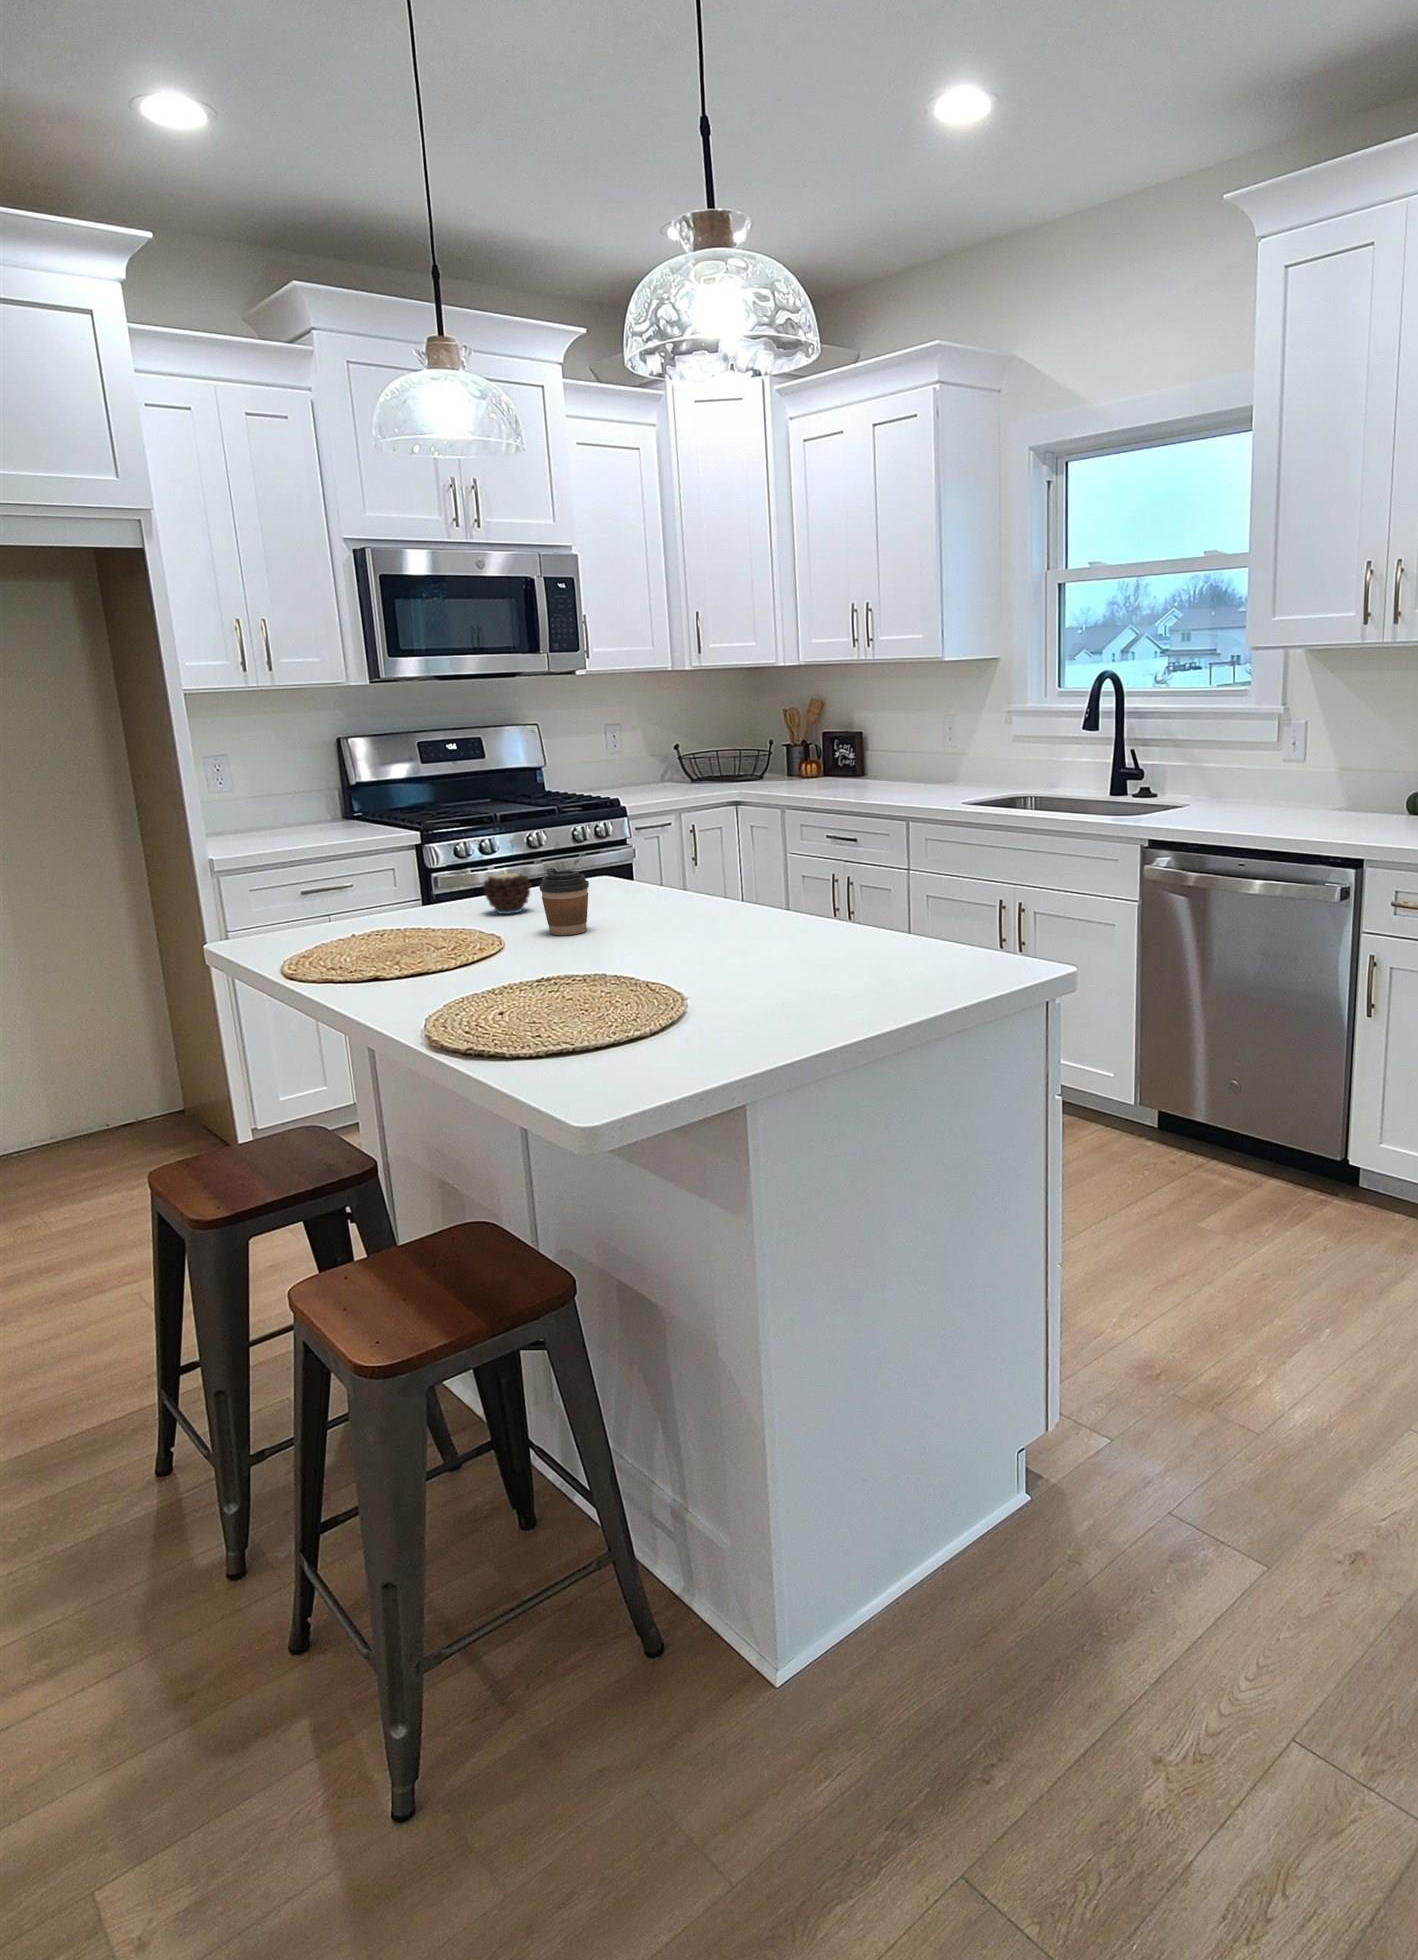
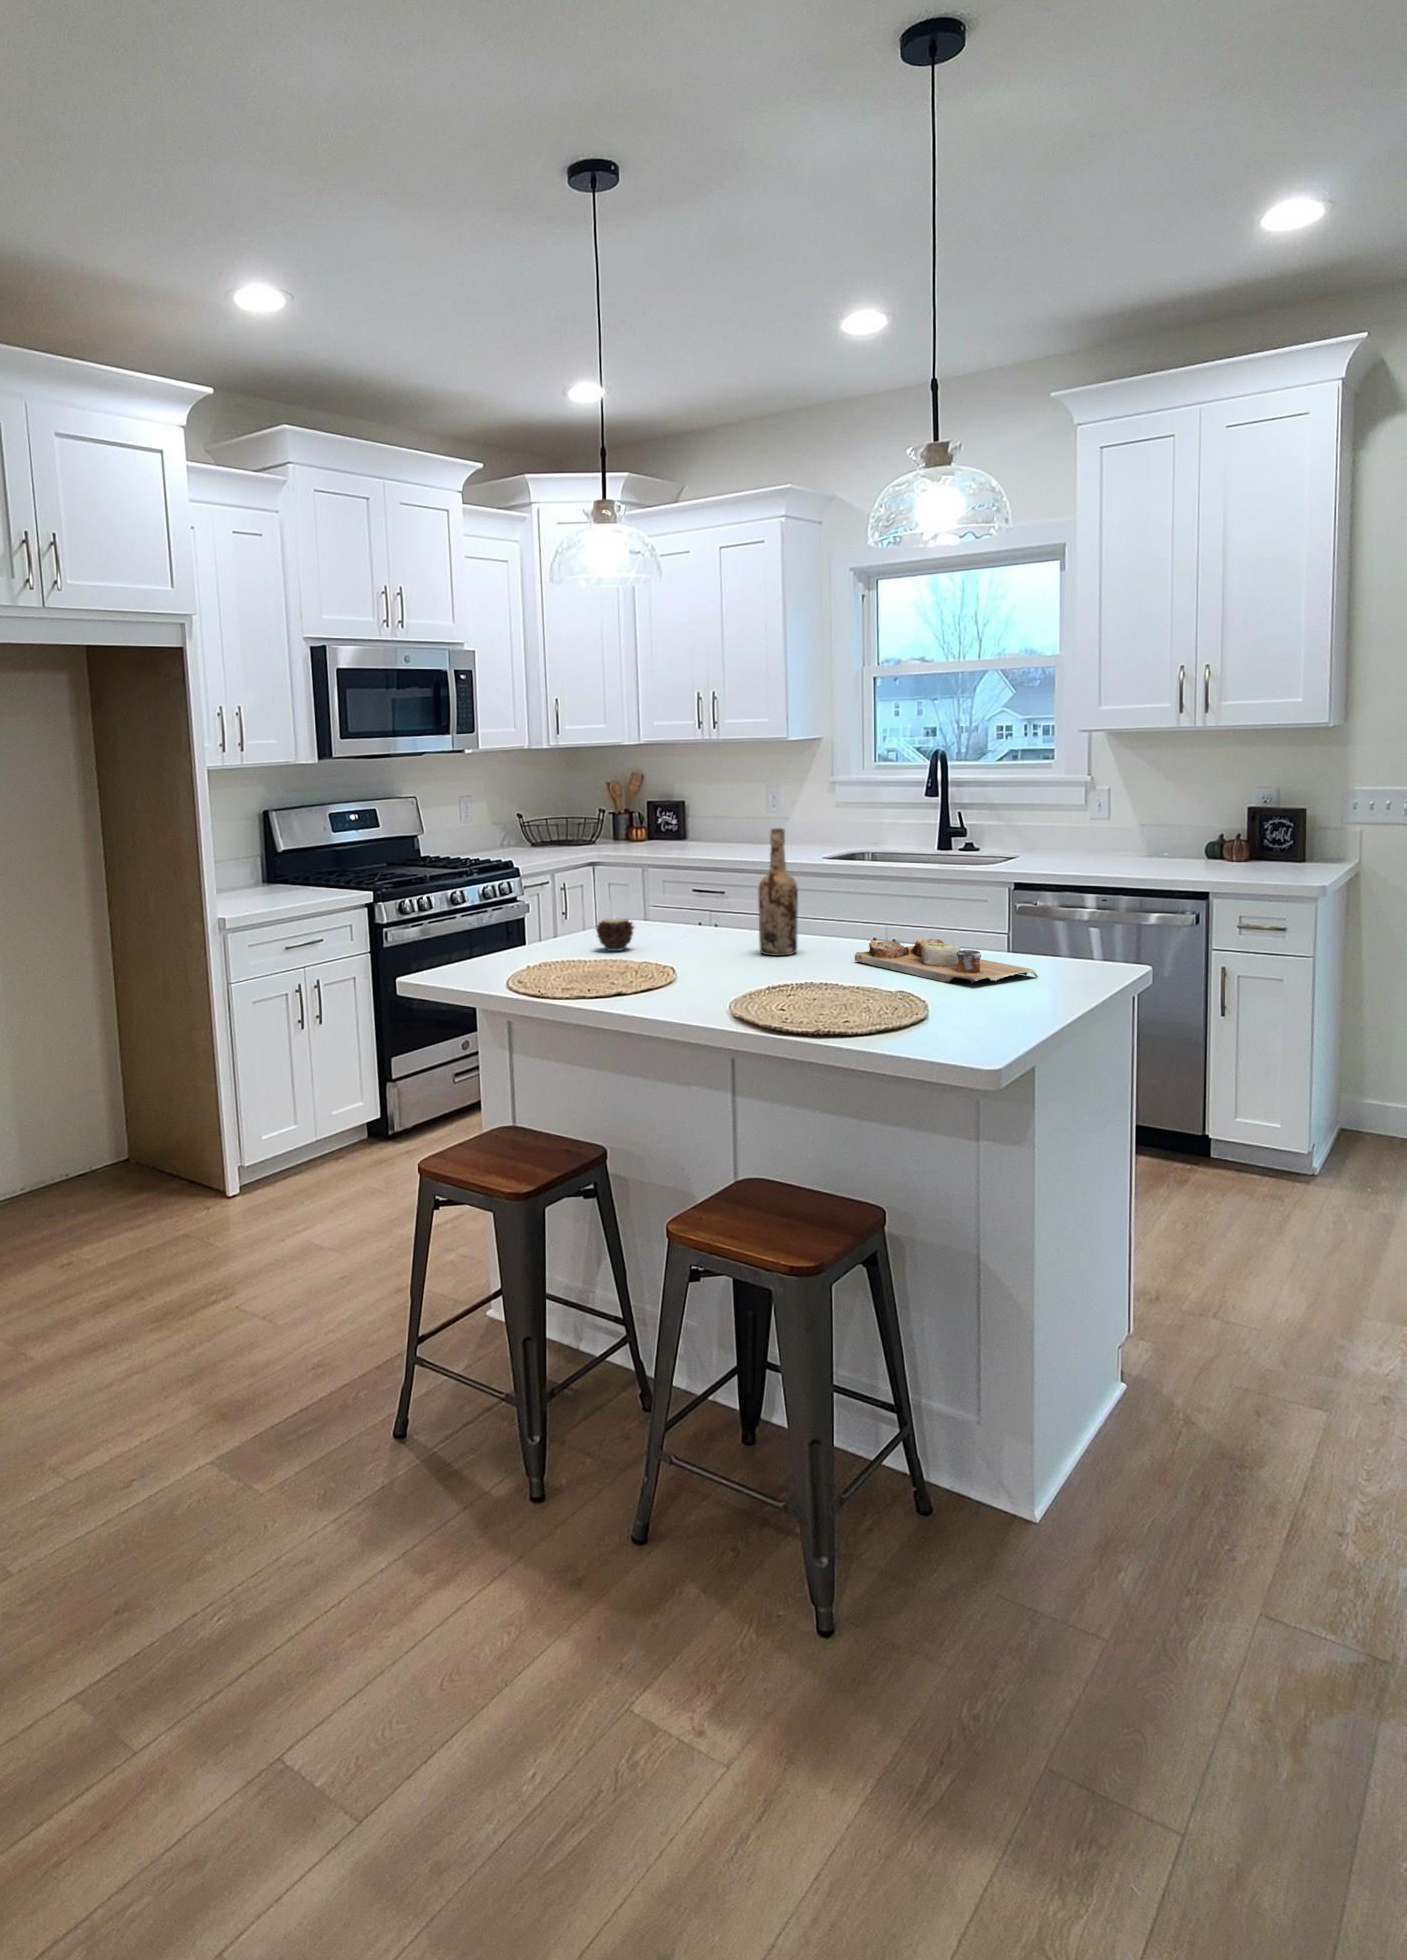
wine bottle: none [641,765,695,930] -> present [759,829,798,956]
coffee cup: present [539,868,589,935] -> none [684,911,722,962]
cutting board: none [727,916,898,989] -> present [855,939,1038,983]

